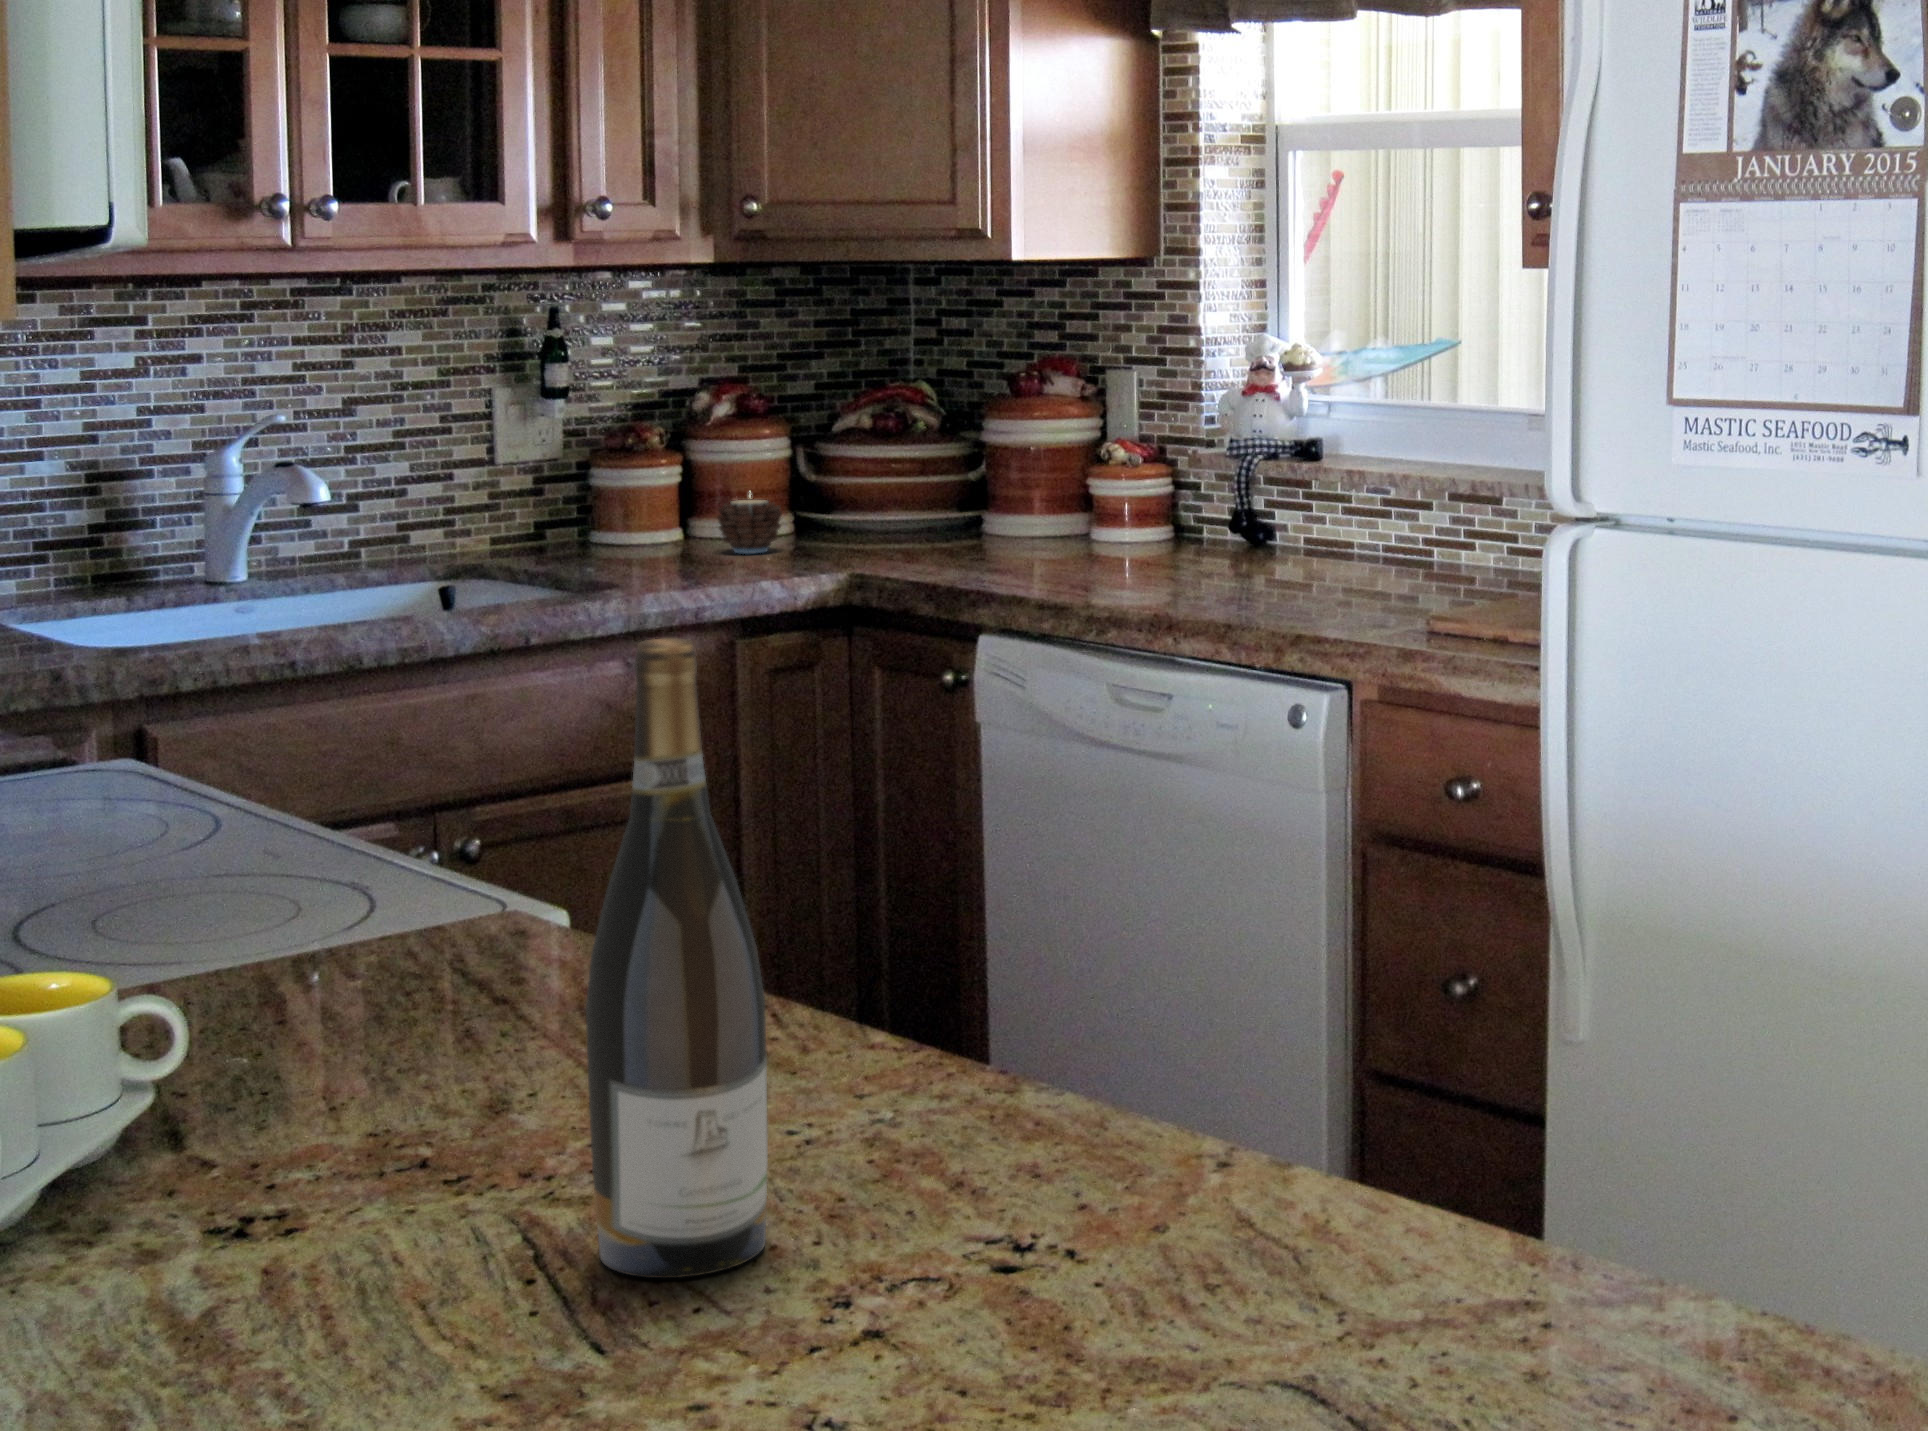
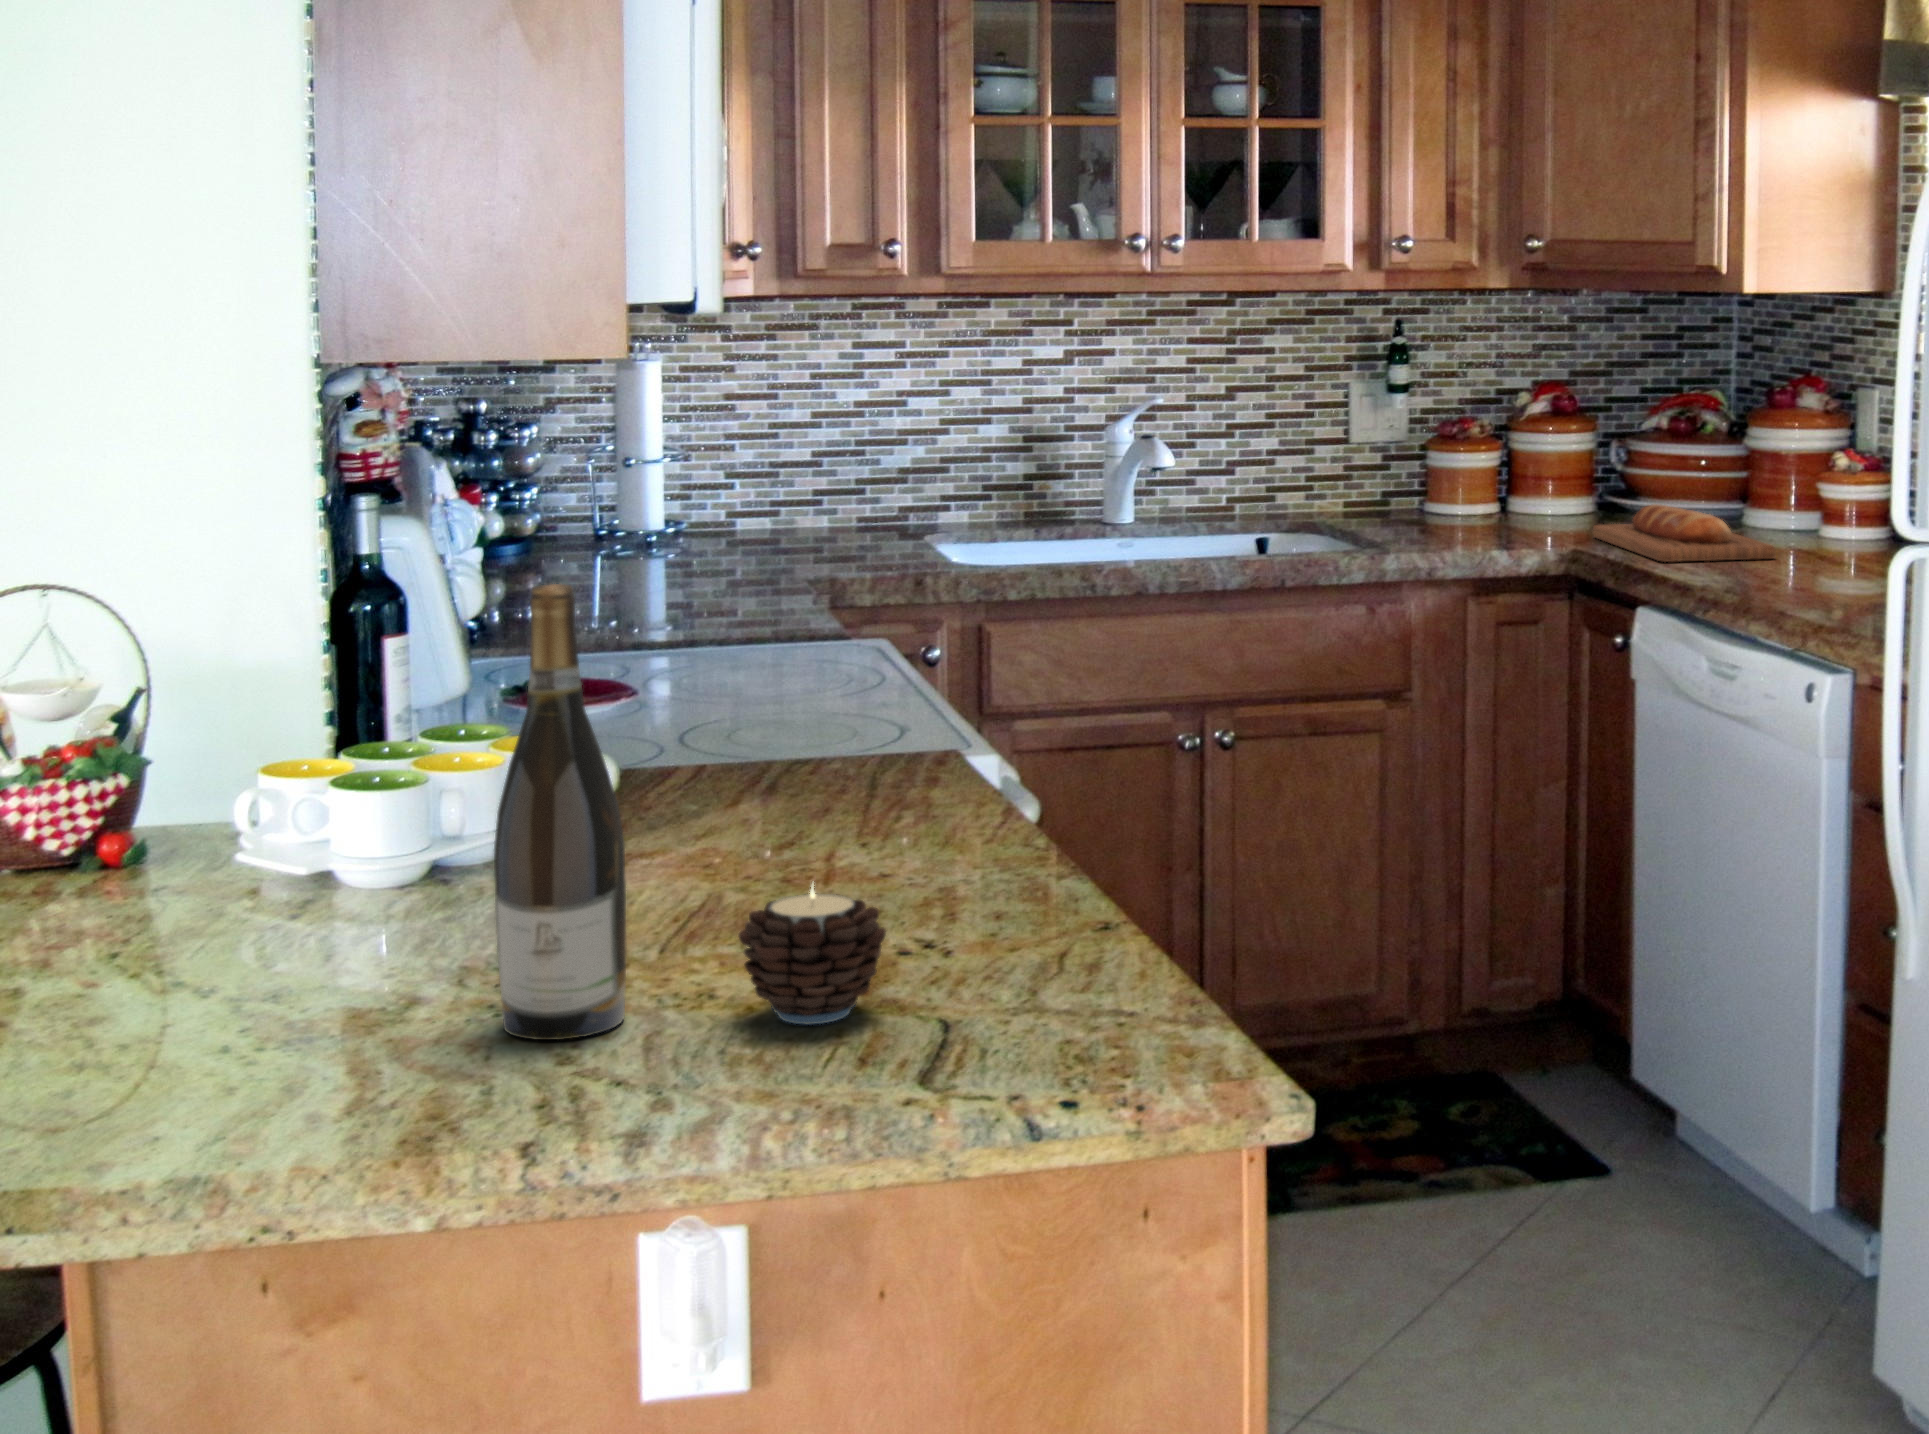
candle: present [717,499,782,554] -> present [738,885,886,1024]
bread loaf: none [848,513,1090,576] -> present [1593,504,1775,562]

